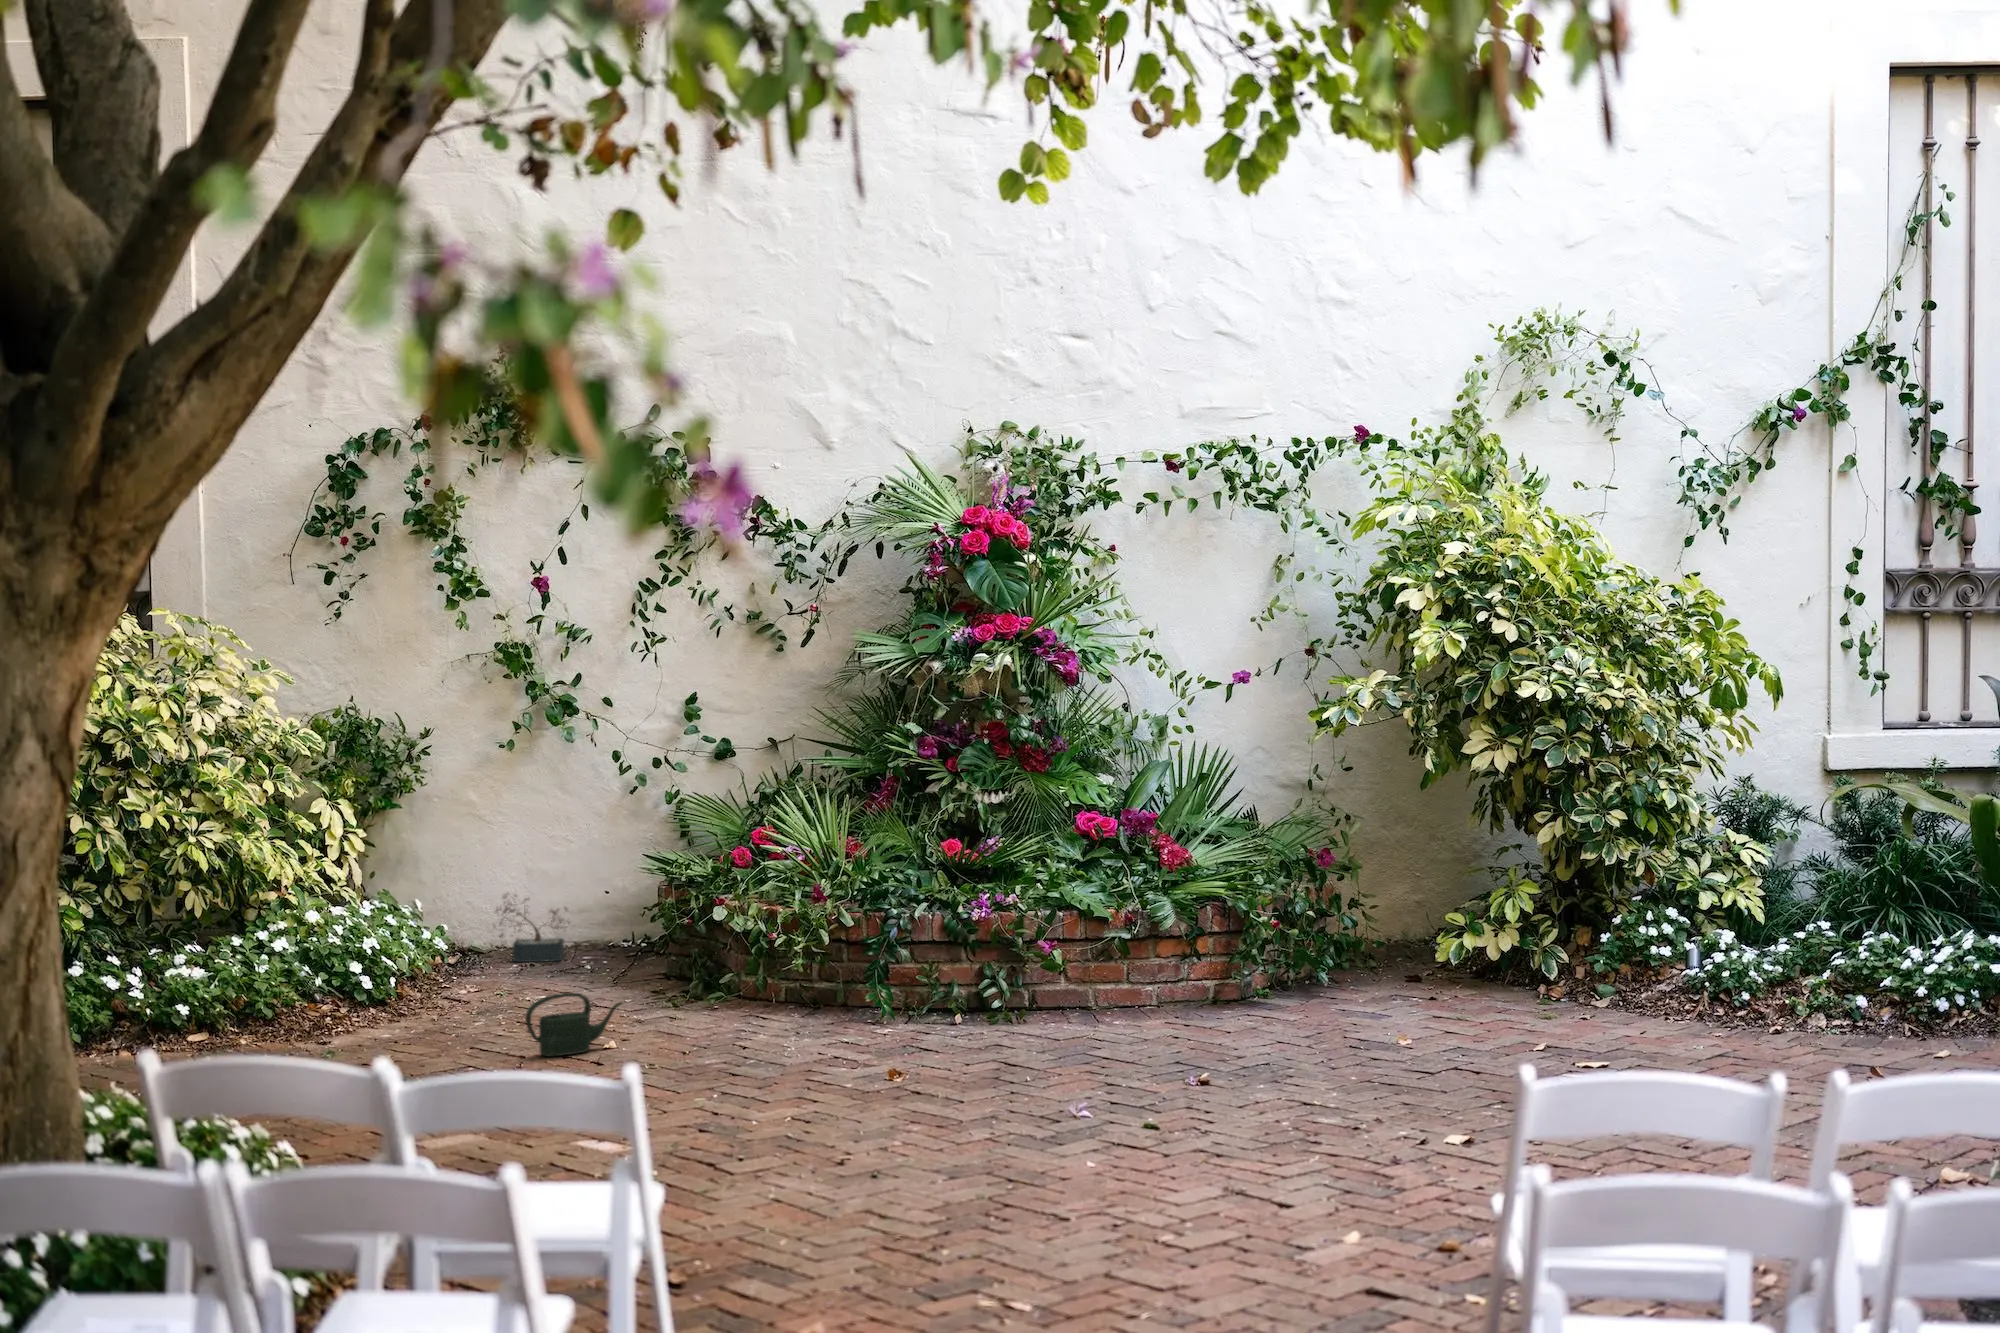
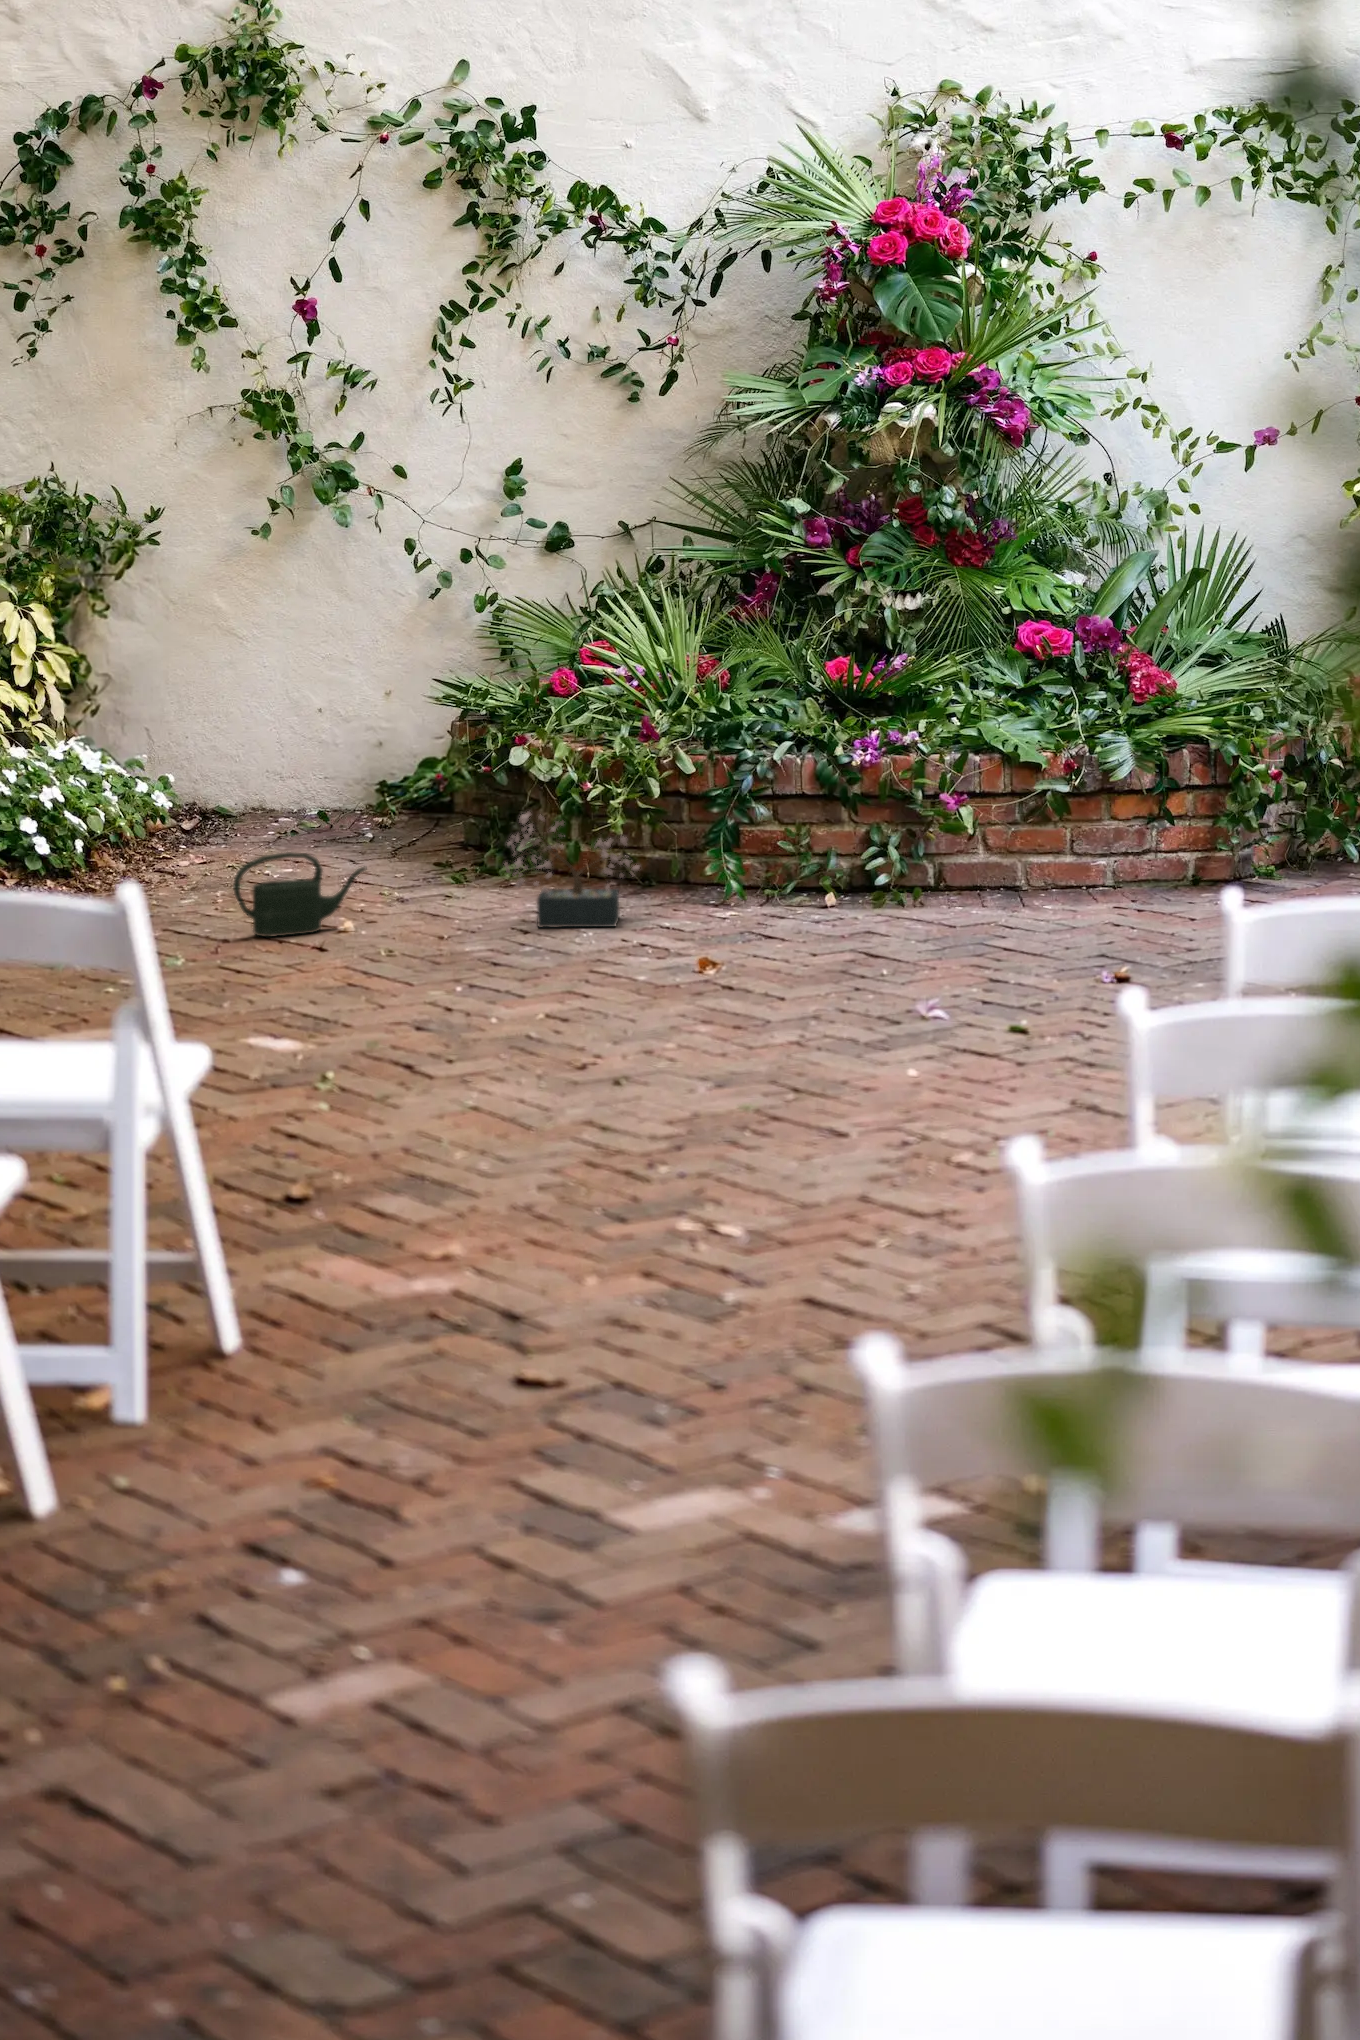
decorative plant: present [493,892,576,962] -> present [505,812,640,928]

